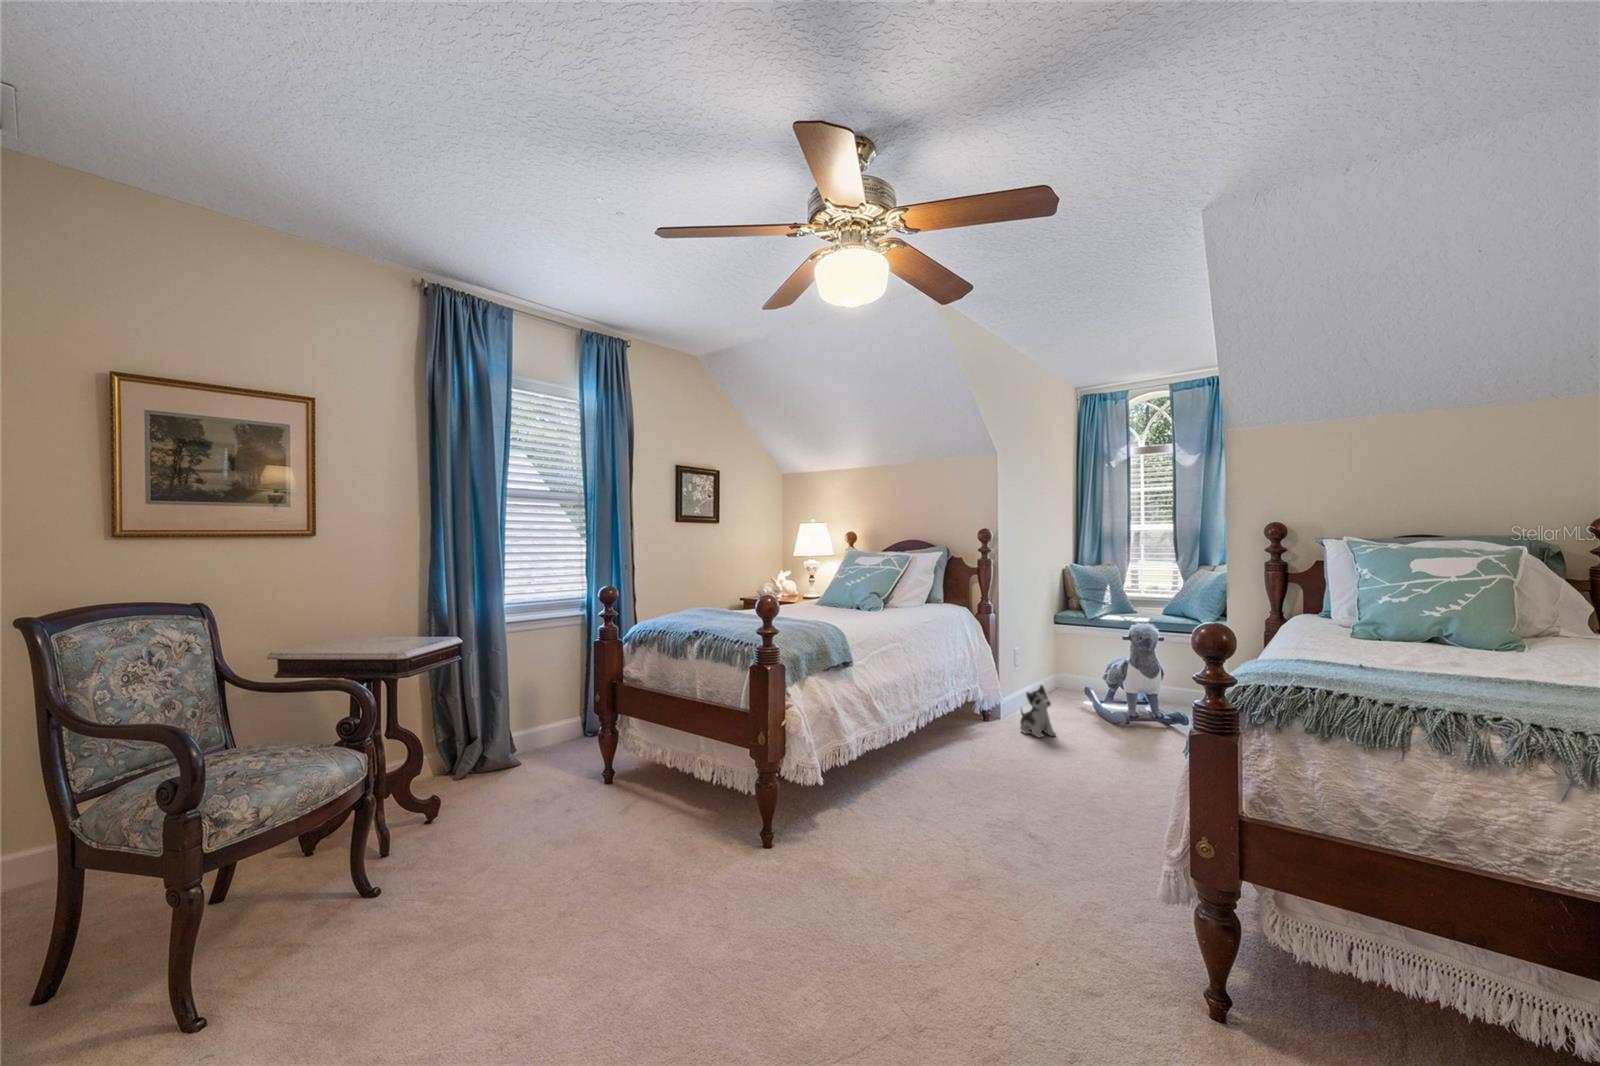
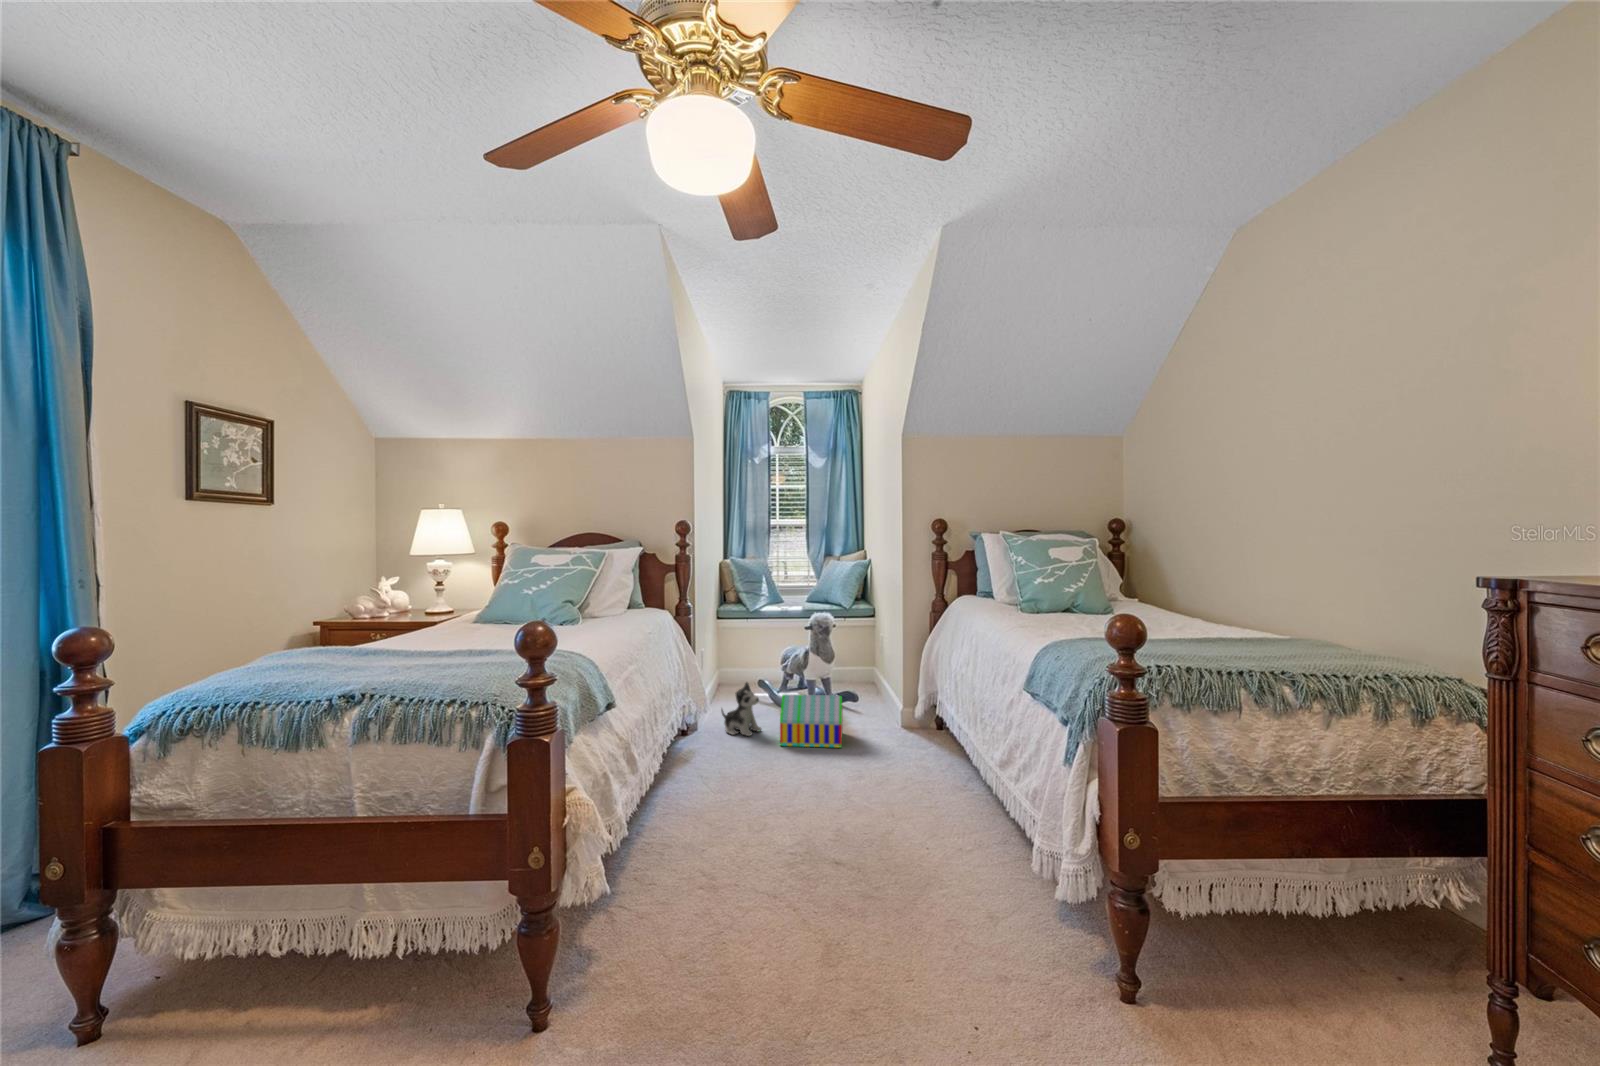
toy house: none [1061,701,1144,766] -> present [780,694,843,748]

